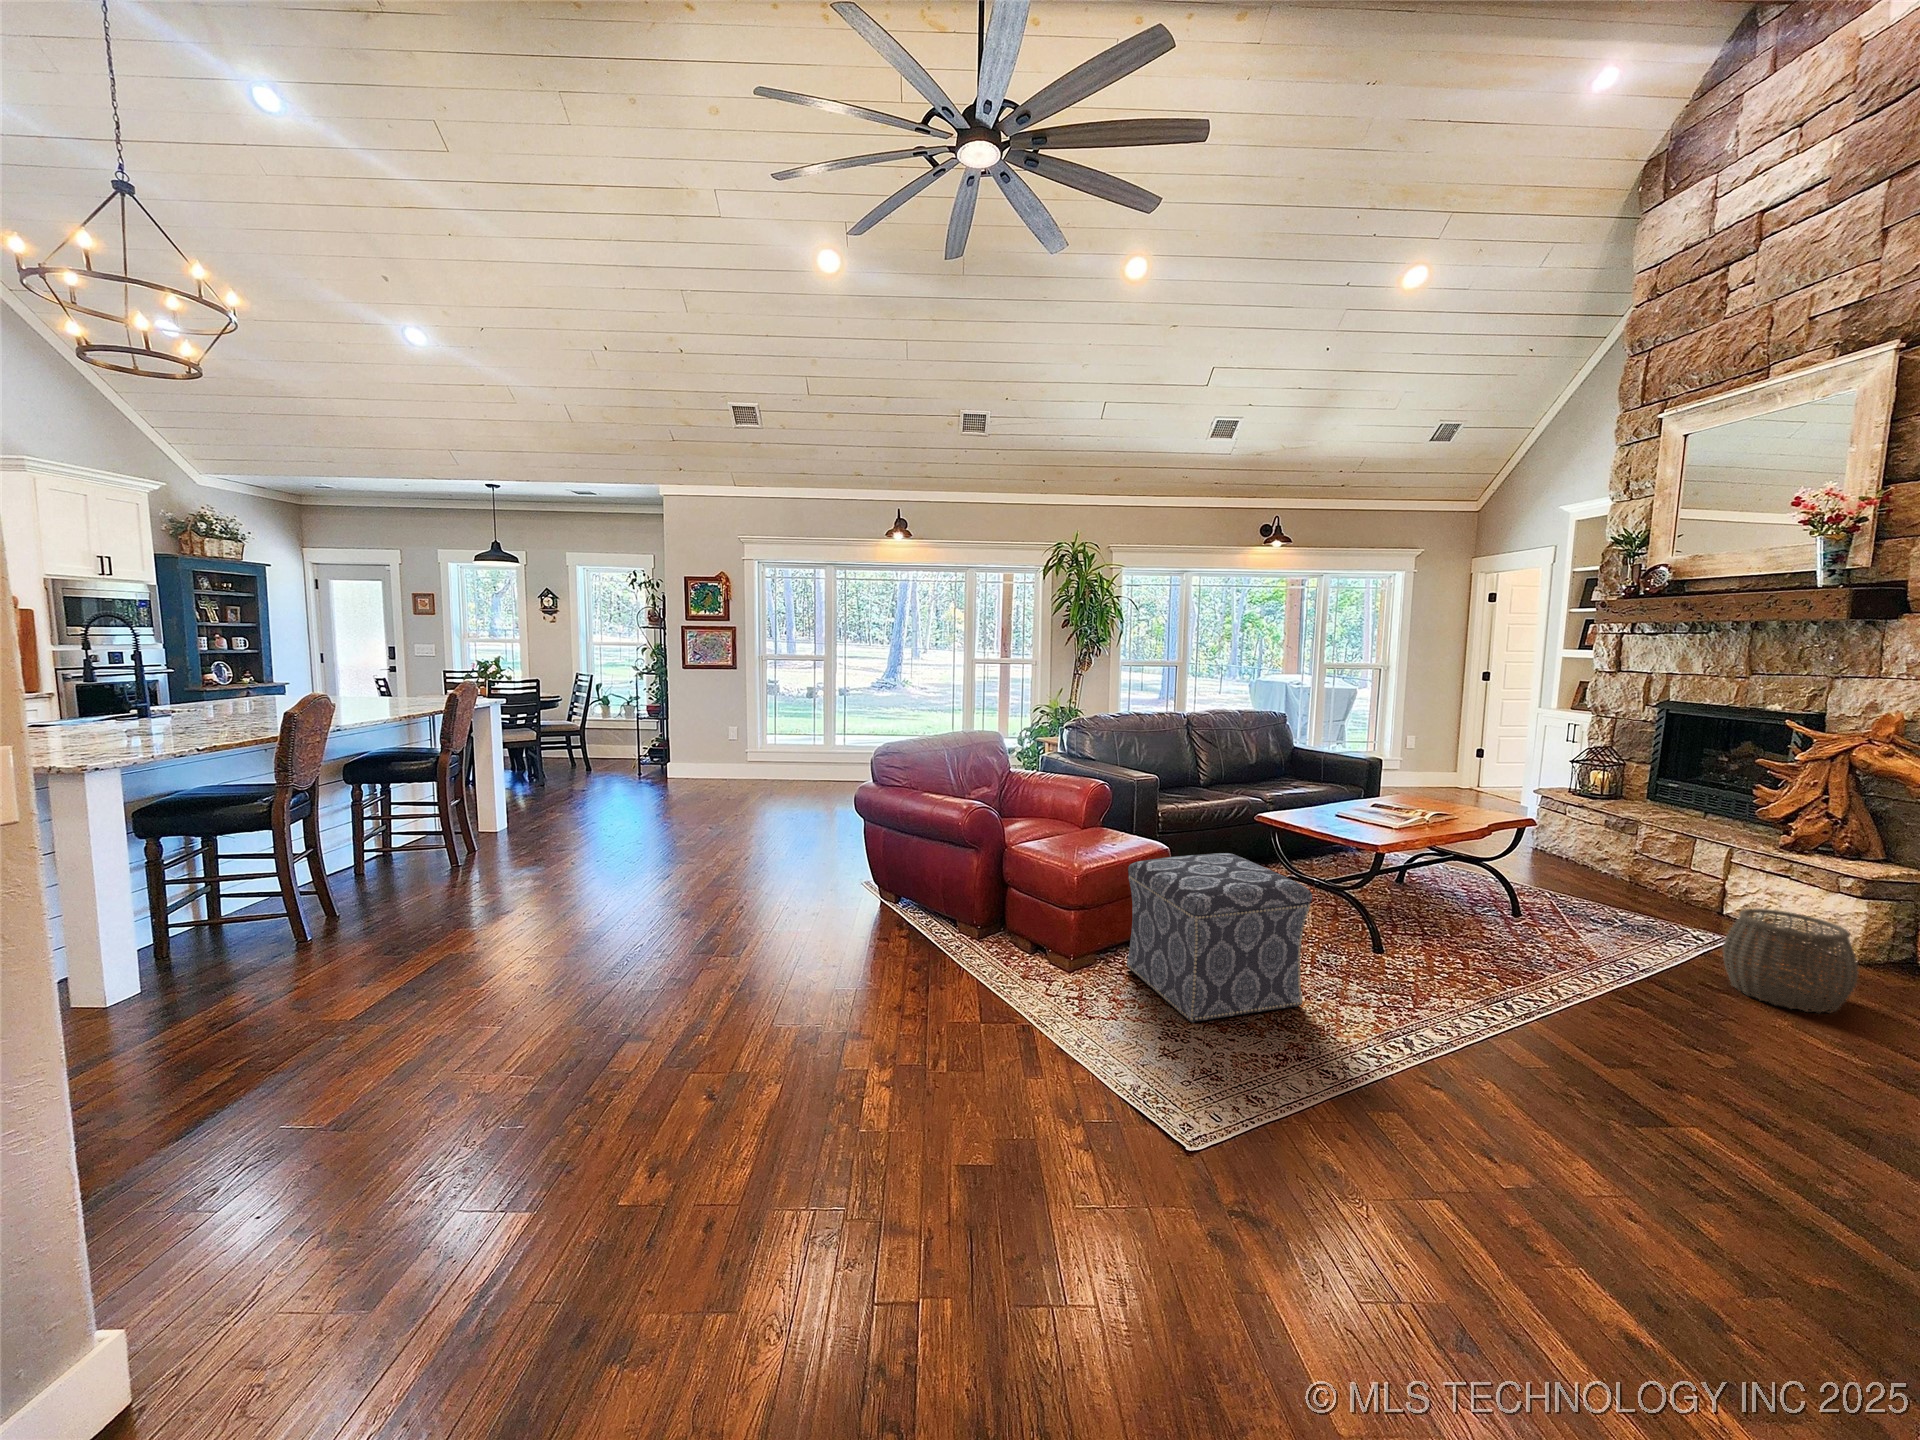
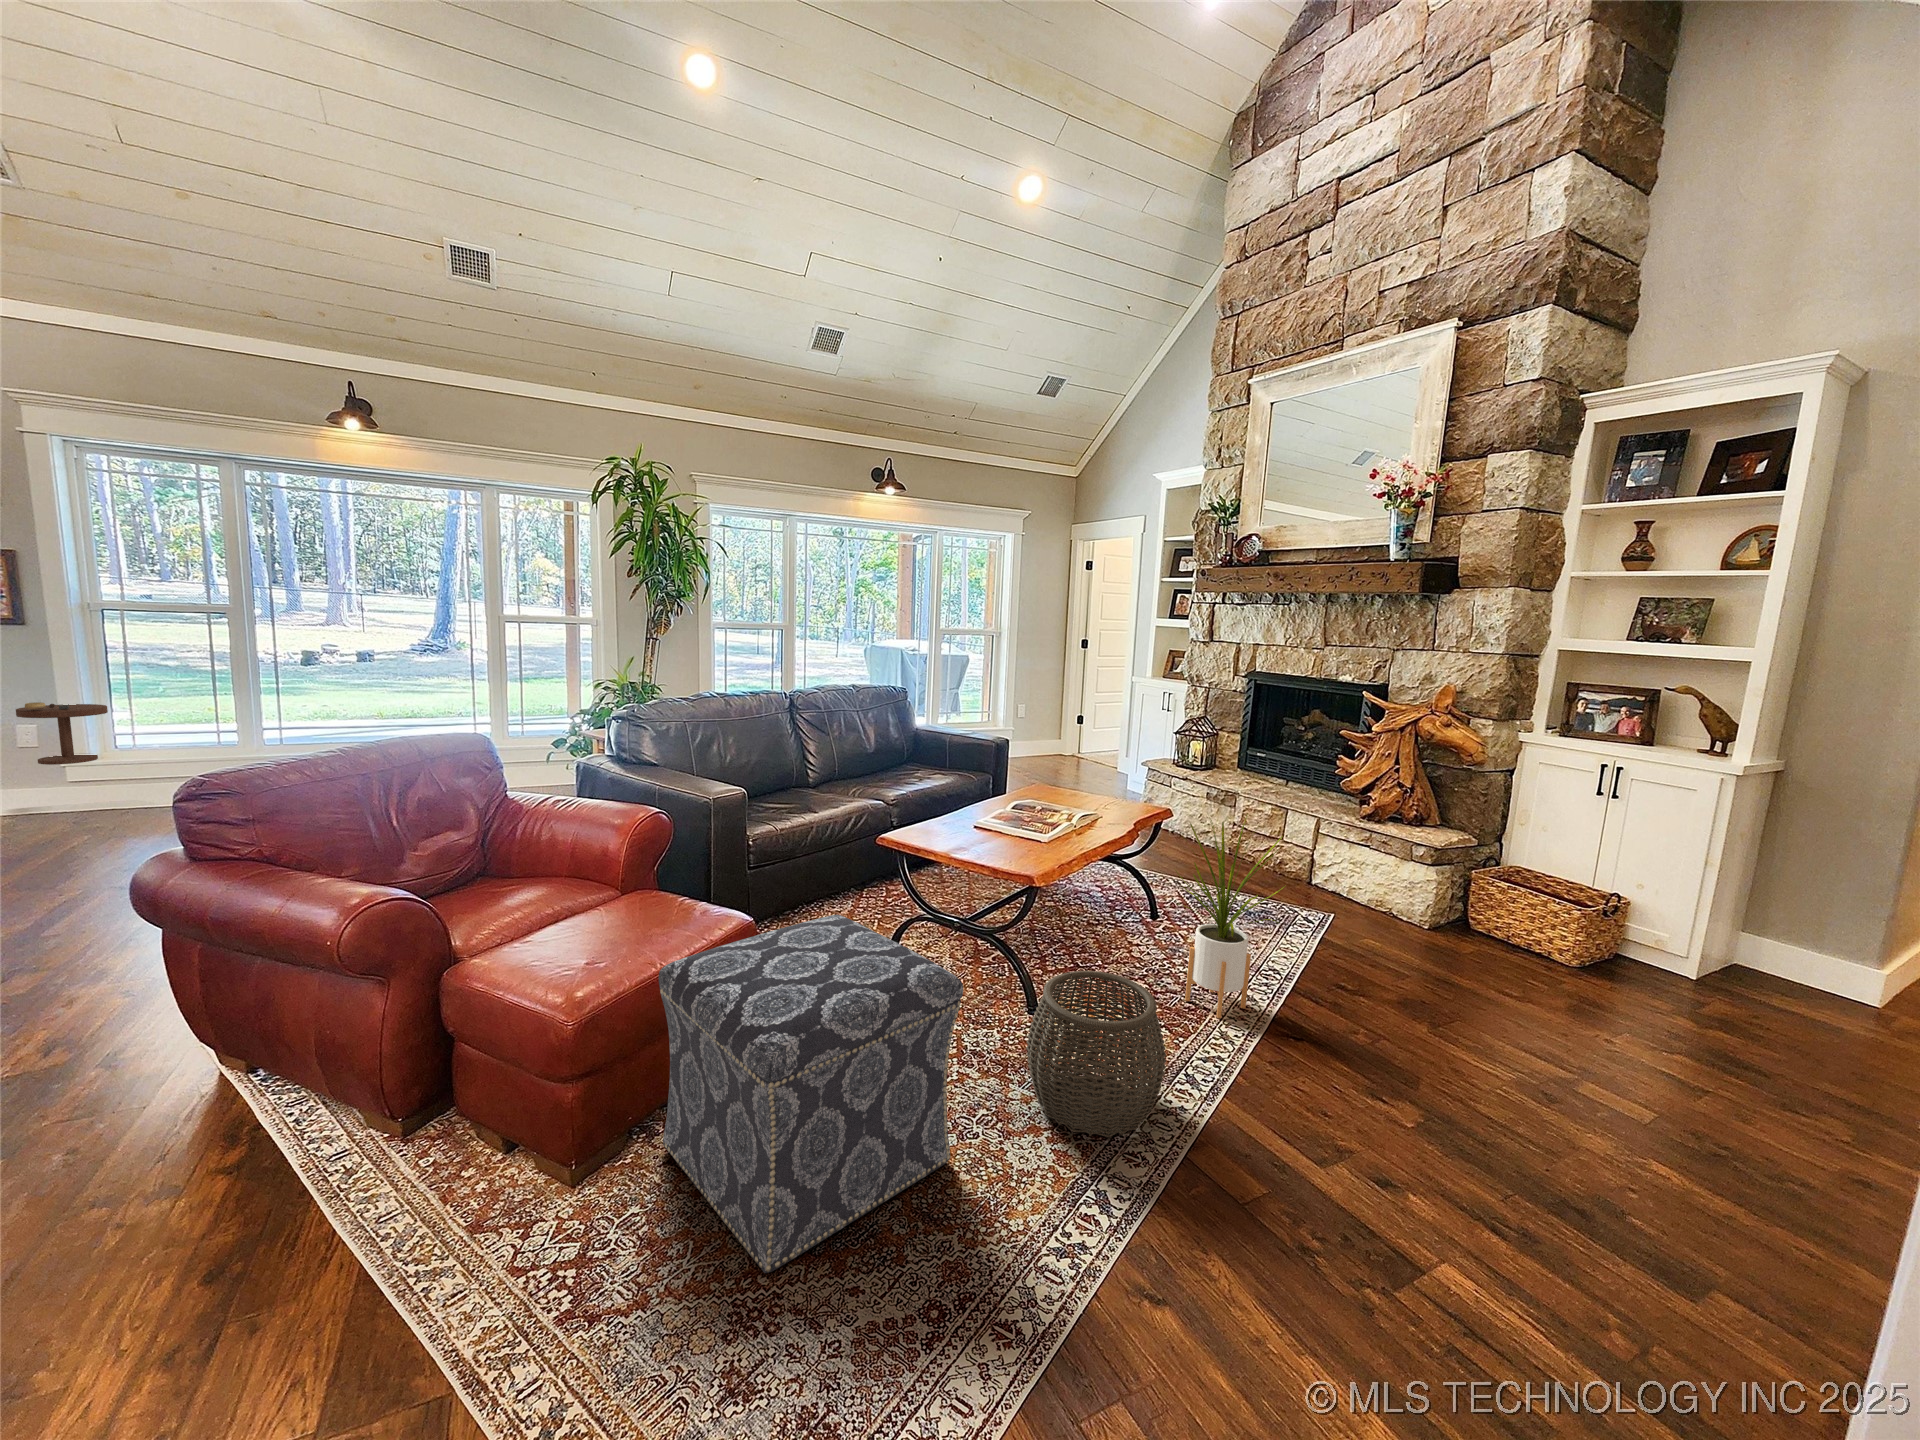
side table: none [747,717,782,779] -> present [16,702,108,765]
house plant: none [1509,814,1619,982] -> present [1176,814,1285,1018]
woven basket: present [1723,909,1859,1013] -> present [1026,971,1166,1137]

